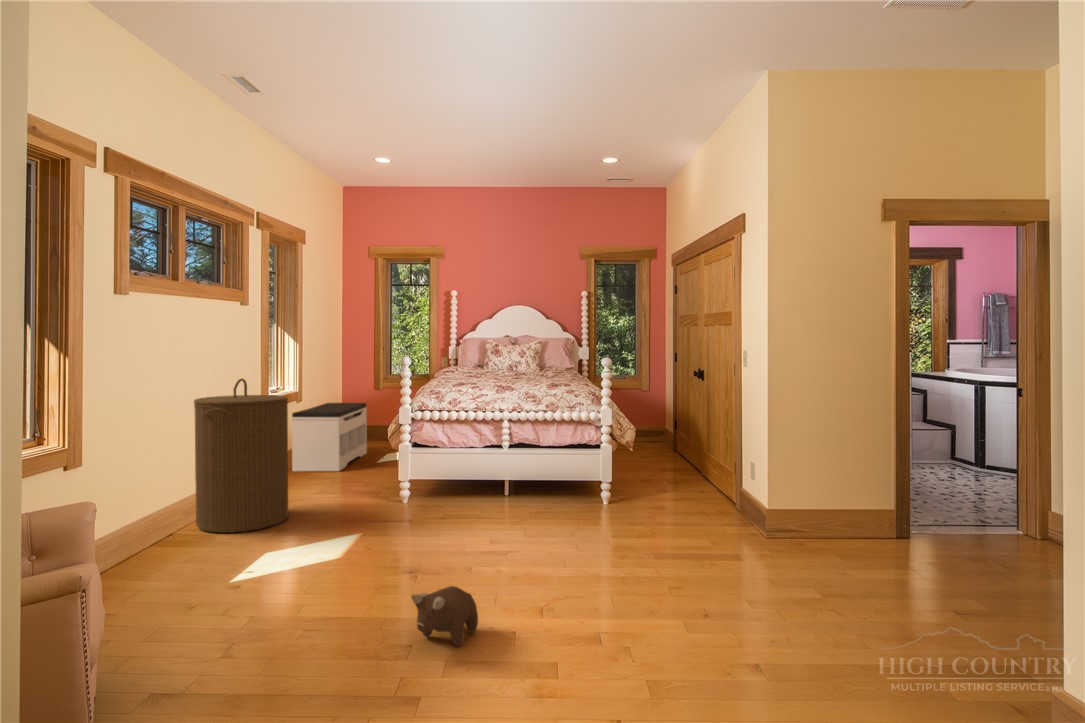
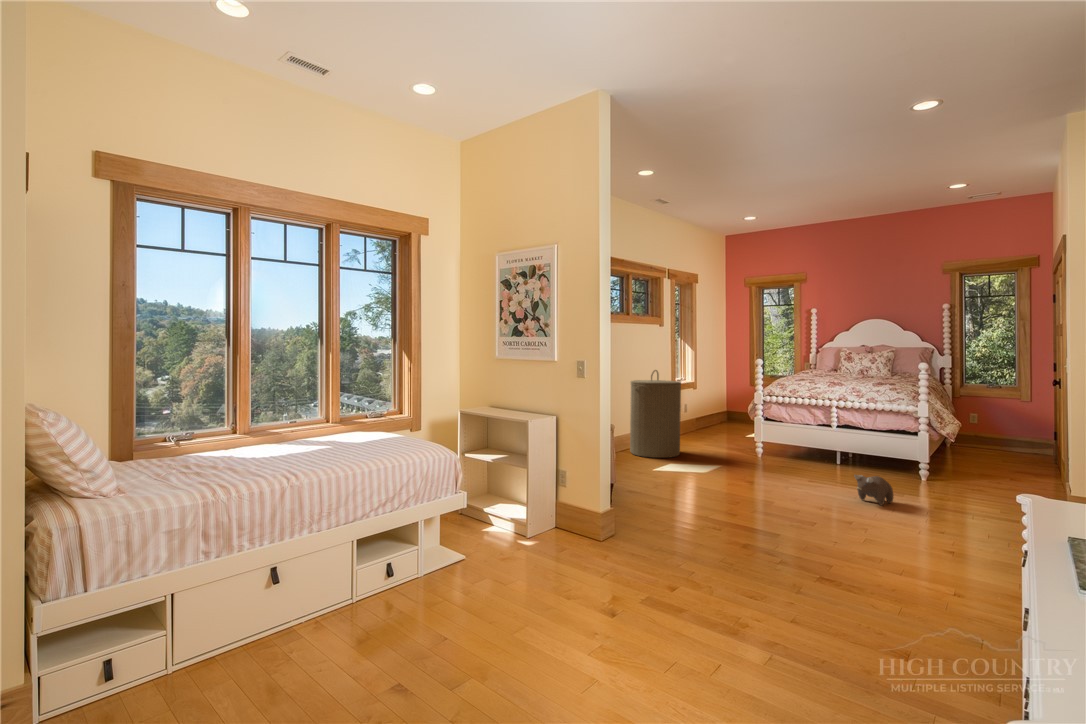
bench: present [292,403,367,471] -> none [689,392,743,437]
plush toy: present [411,586,478,646] -> present [854,475,894,505]

